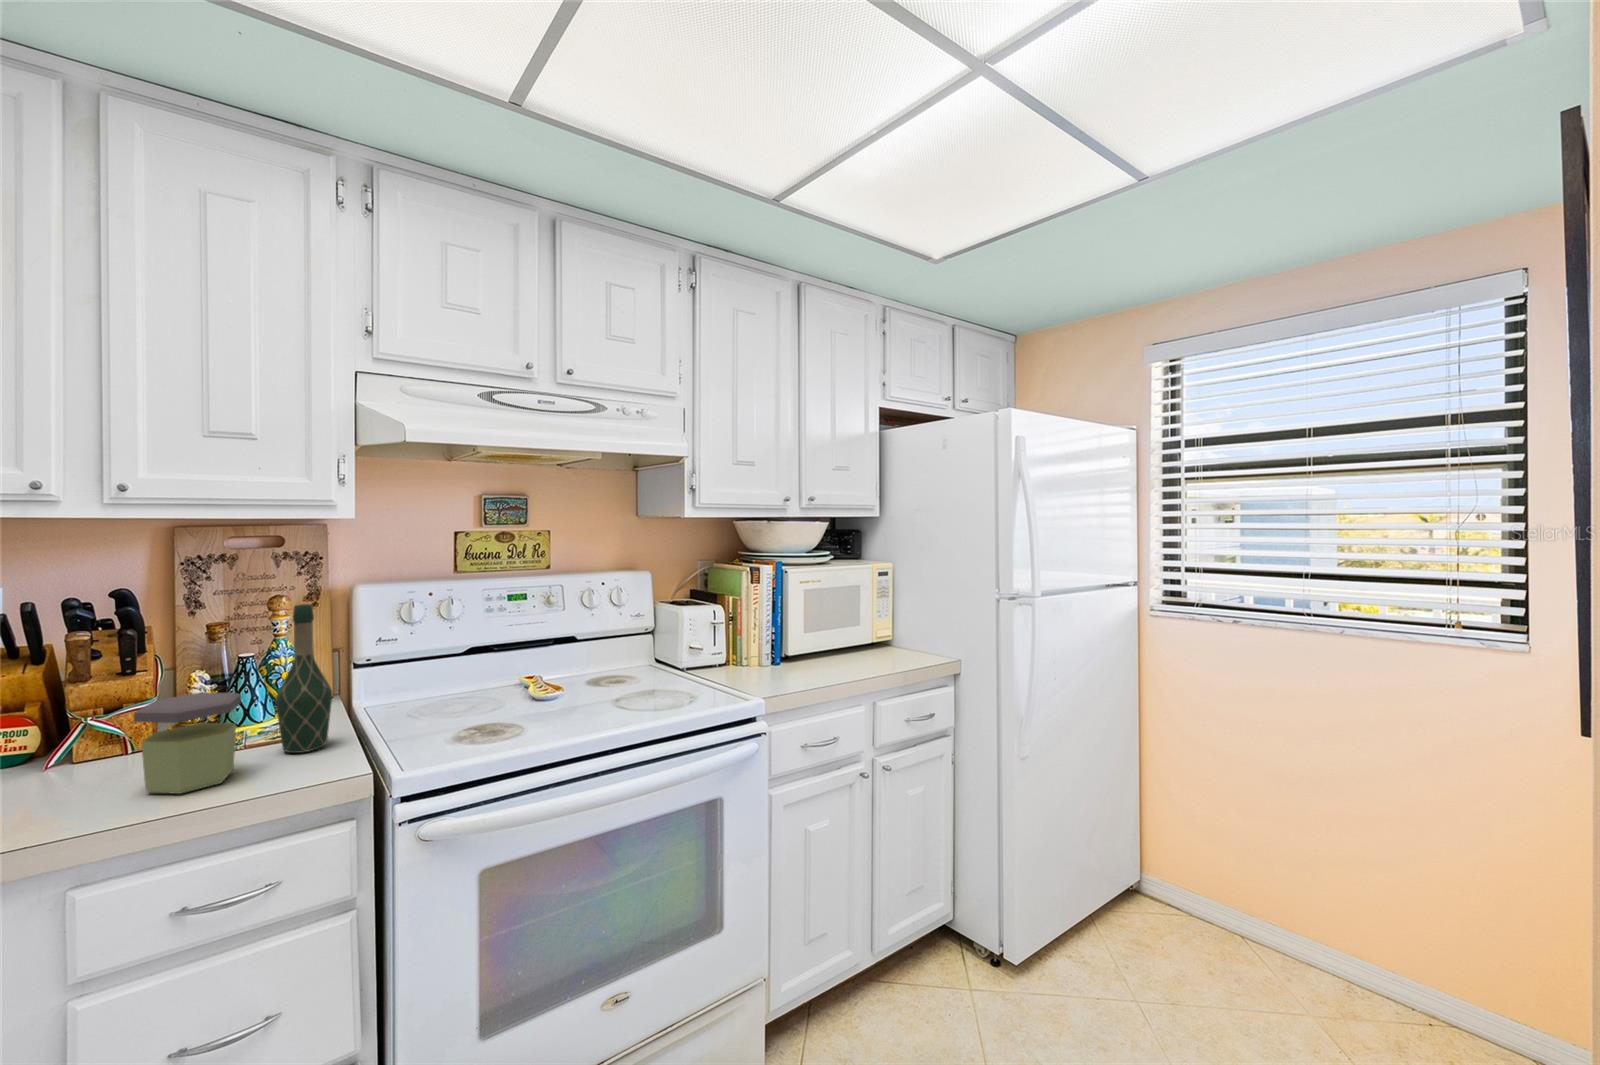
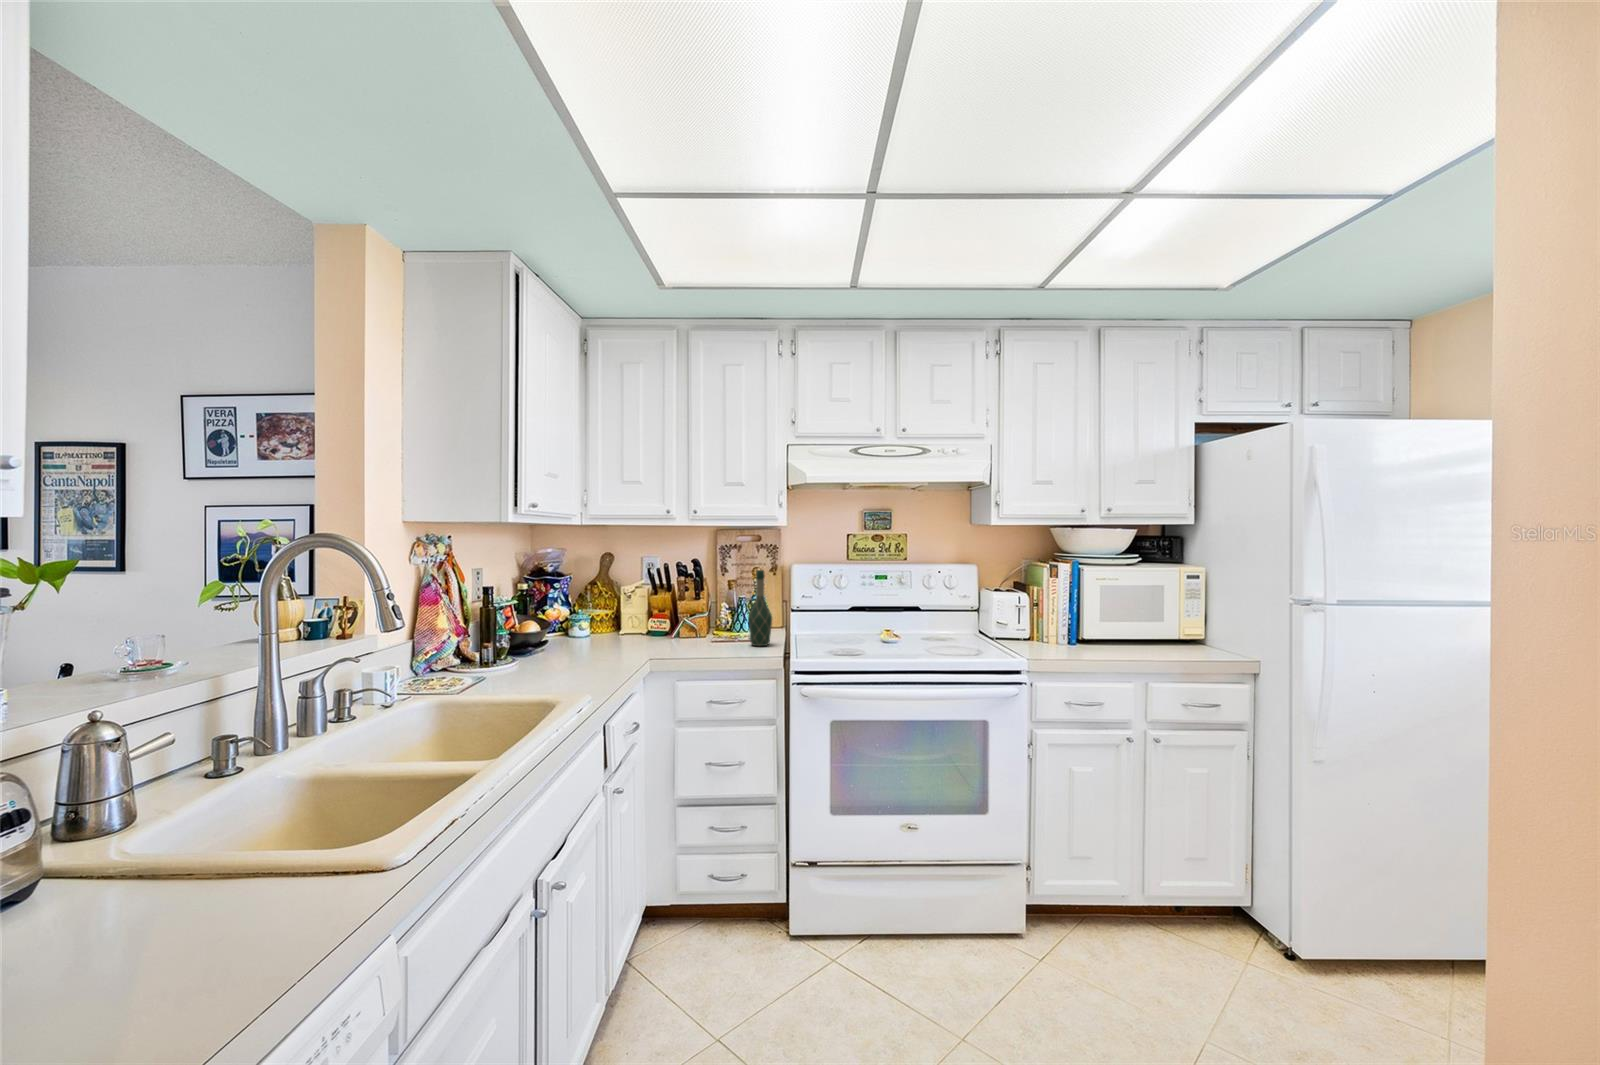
jar: present [134,693,241,794] -> none [694,609,733,652]

